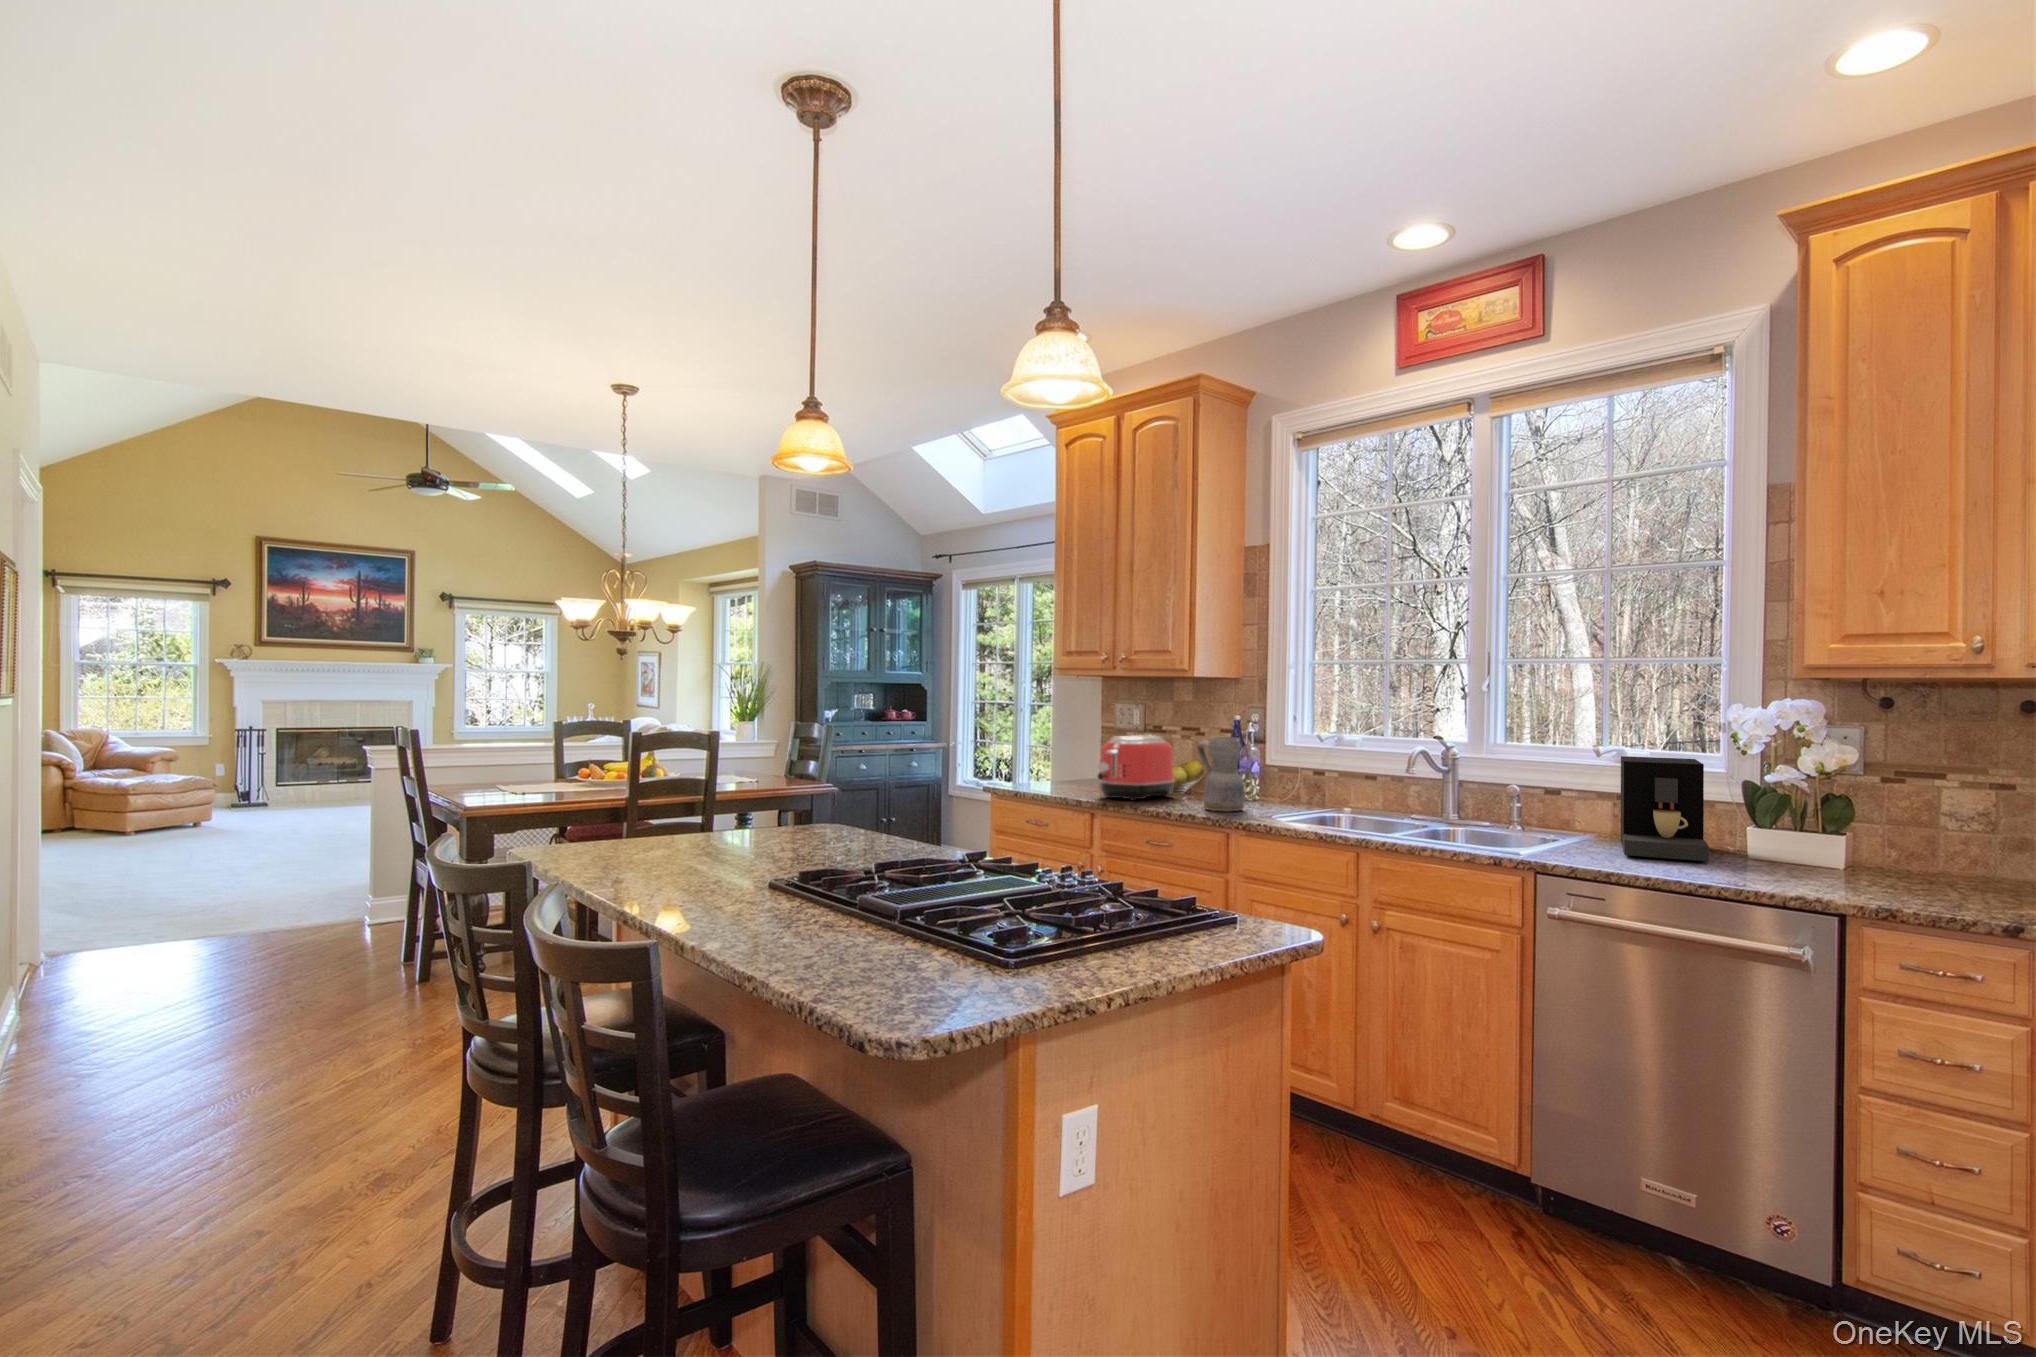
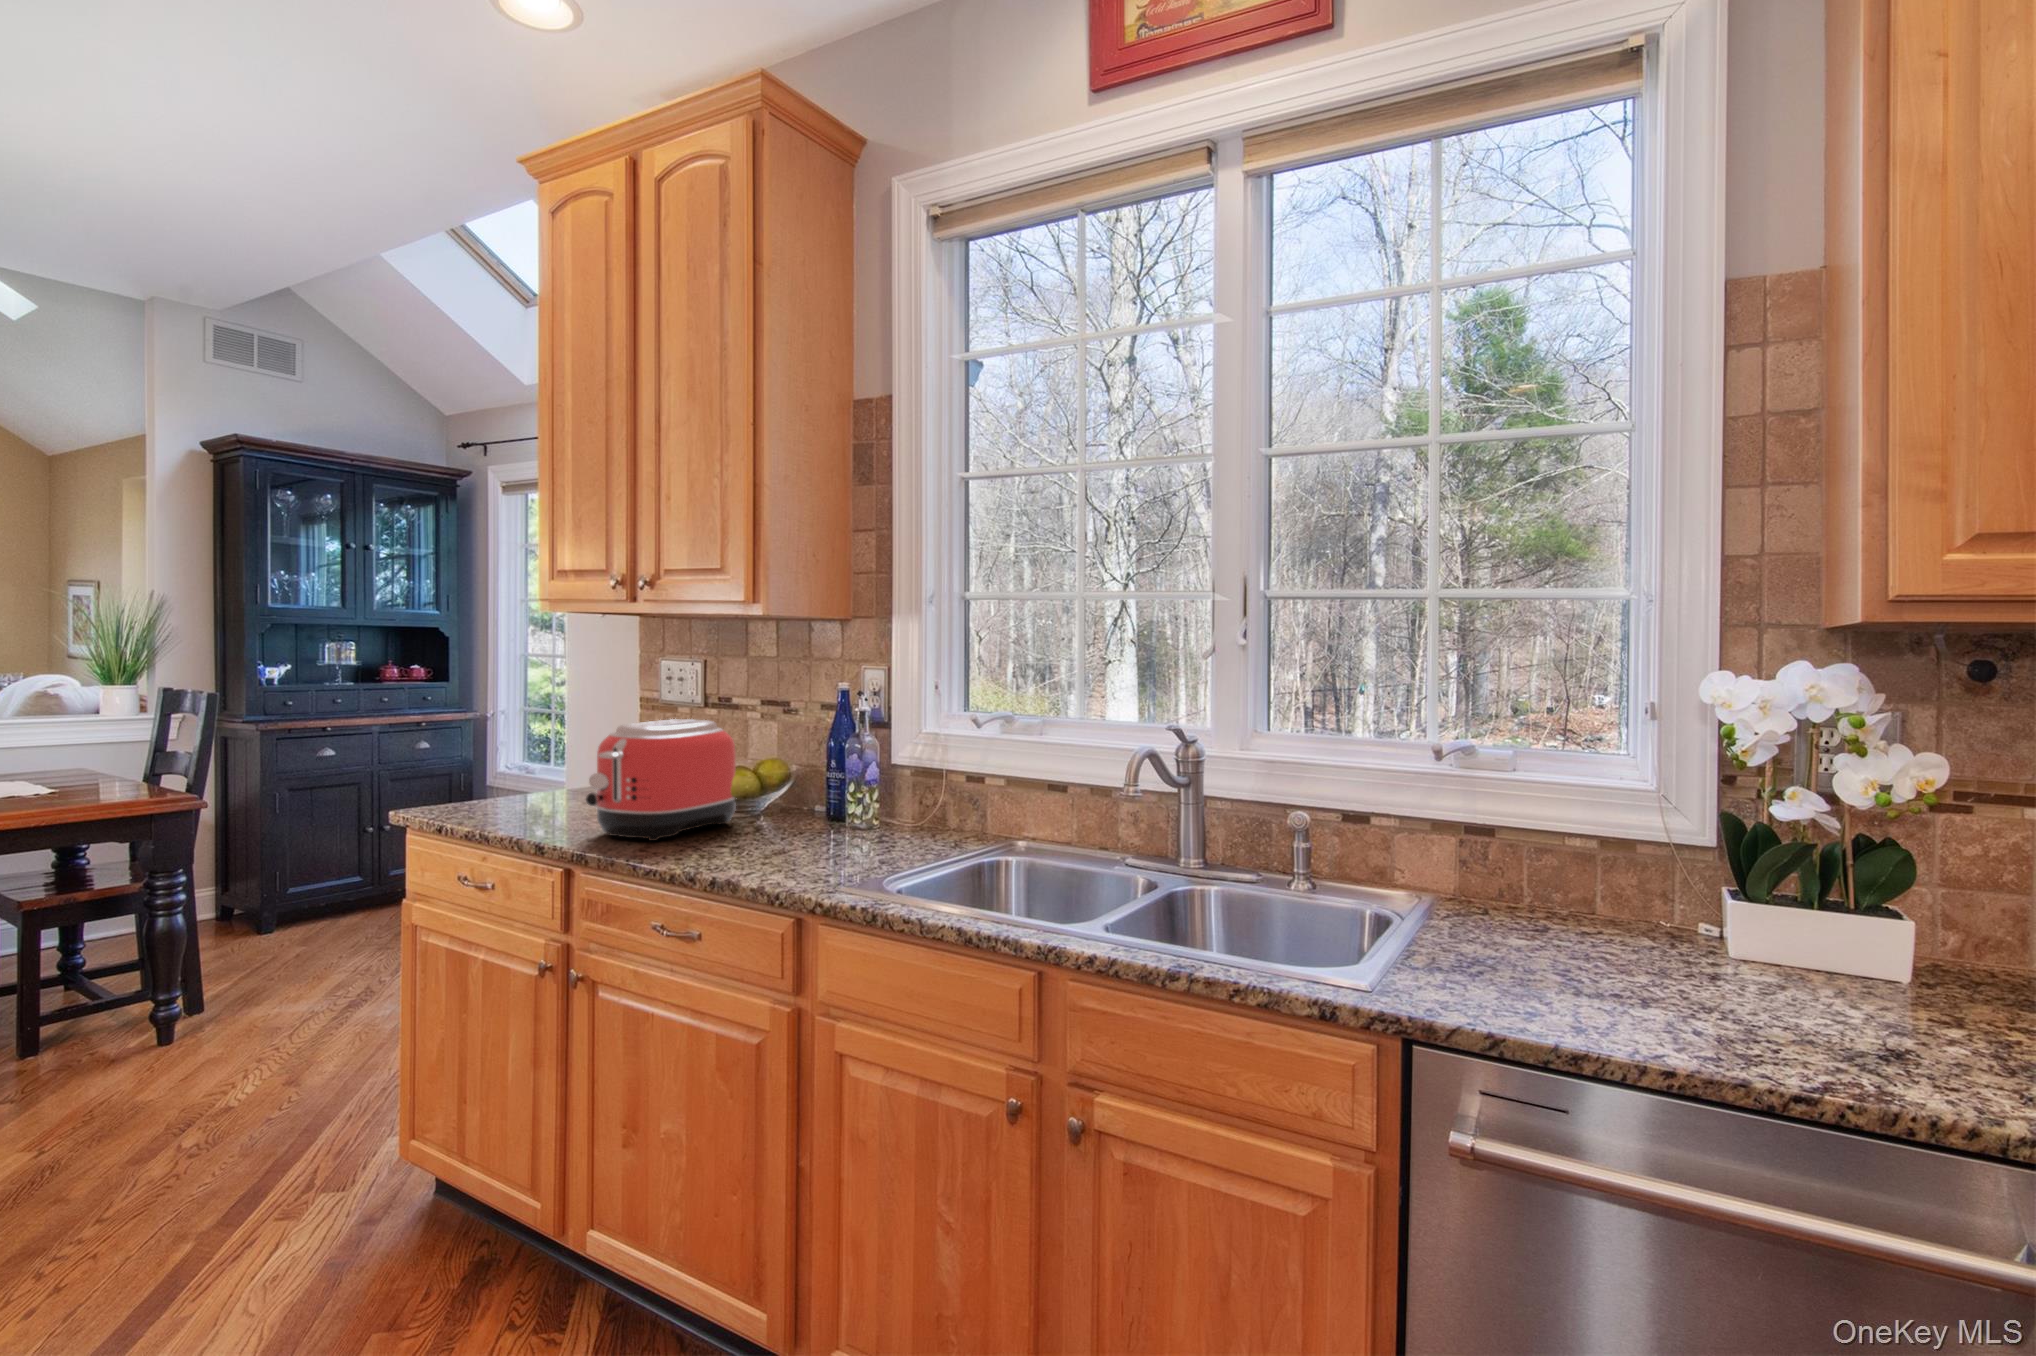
ceramic pitcher: present [1197,736,1245,811] -> none [760,727,845,866]
coffee maker: present [1621,756,1709,861] -> none [1478,761,1700,985]

